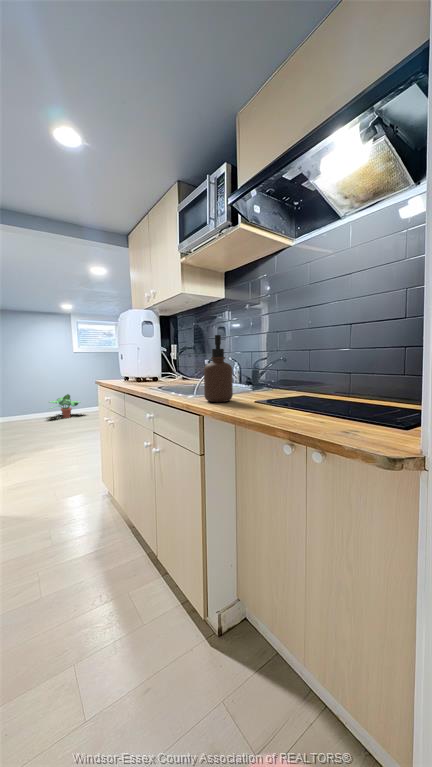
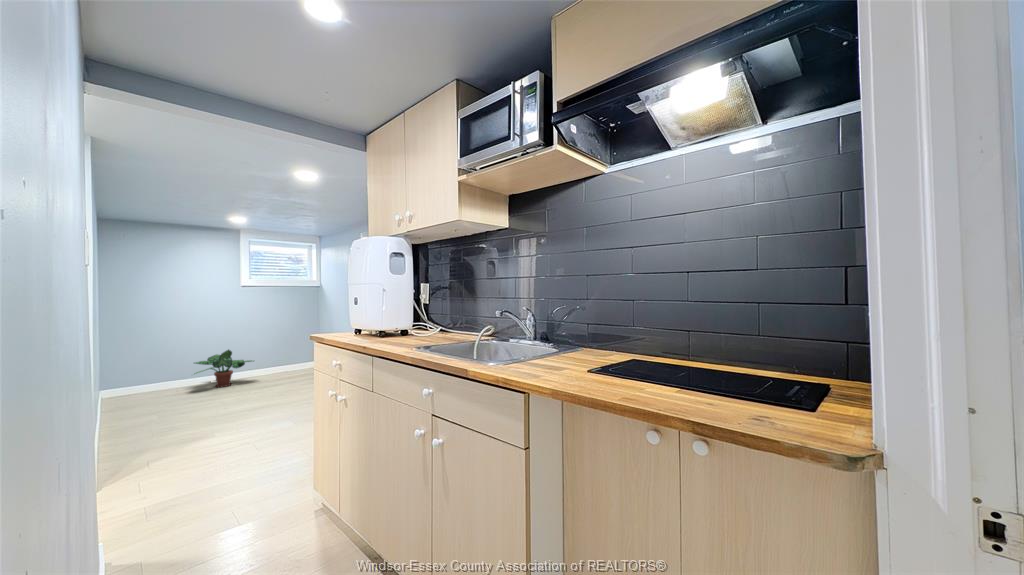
soap dispenser: present [204,335,233,402] -> none [526,283,564,372]

